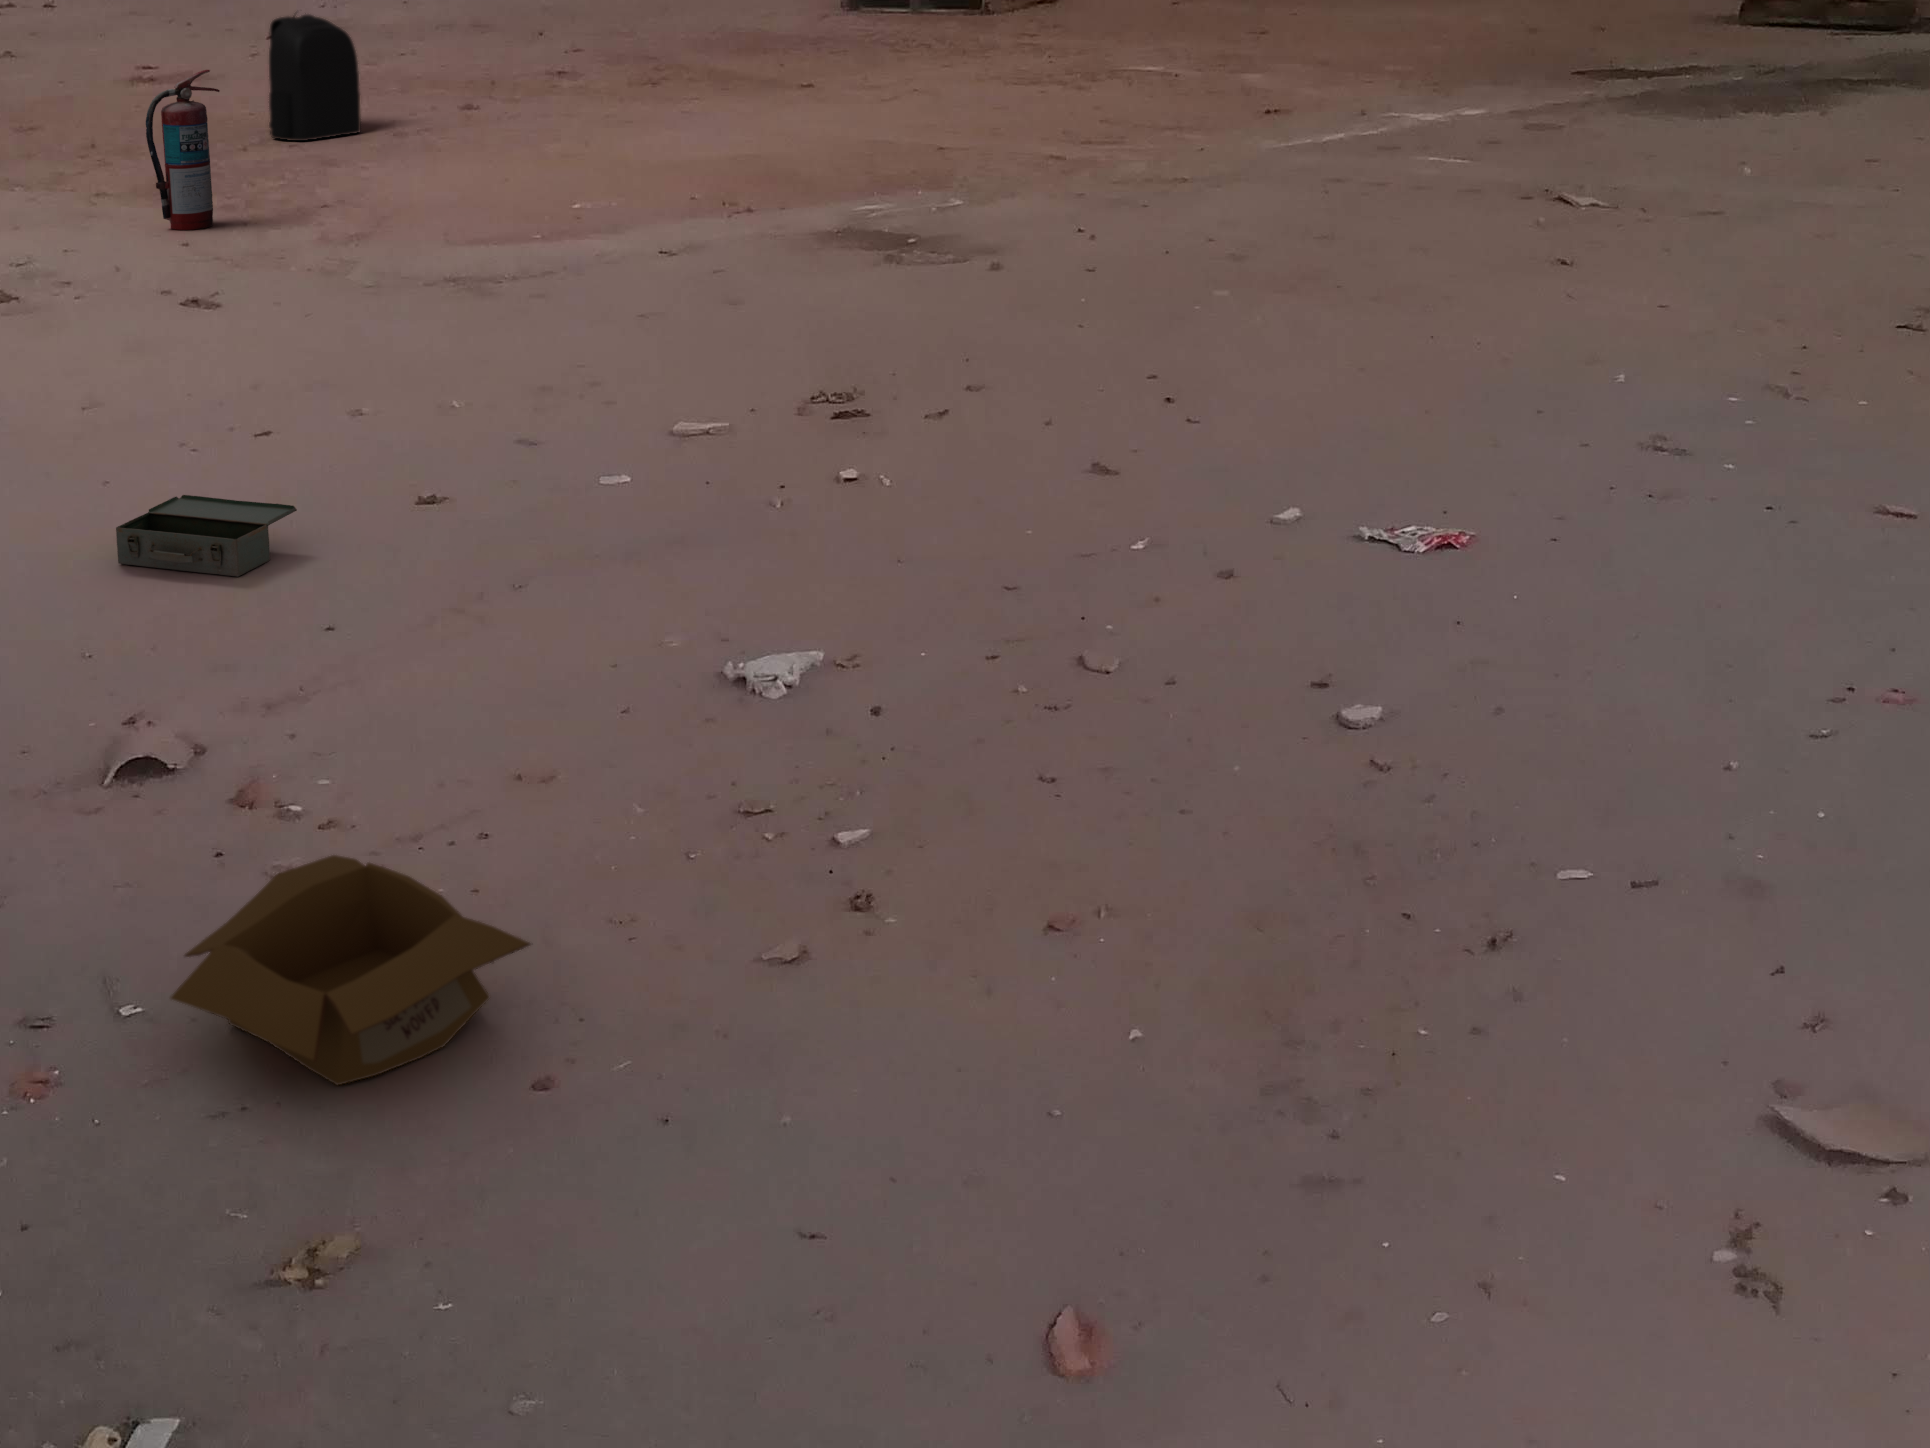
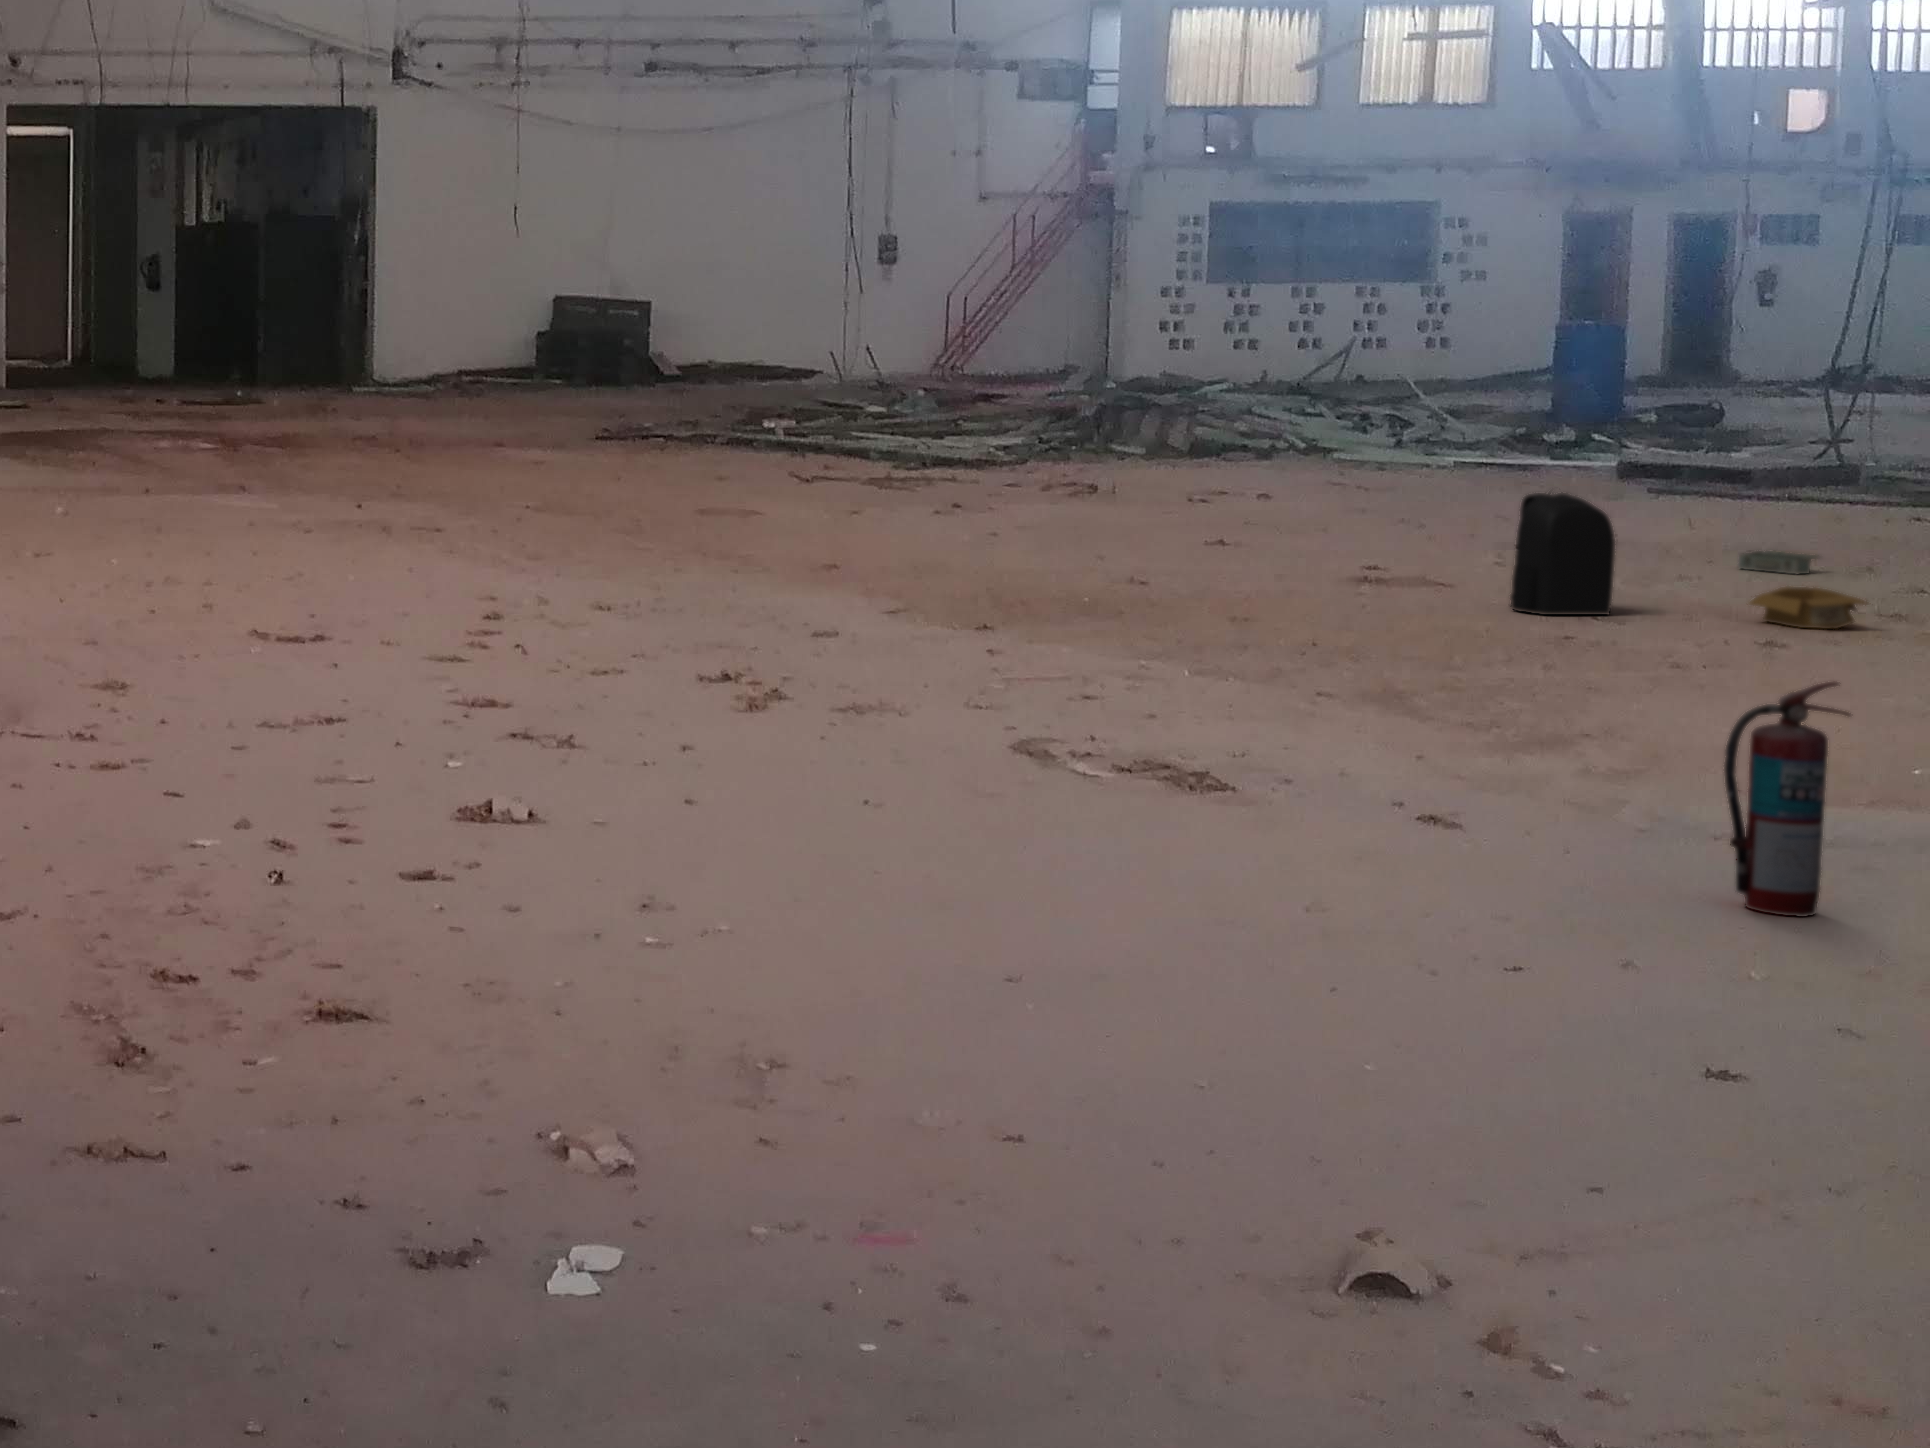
fire extinguisher: present [146,70,220,230] -> present [1724,682,1850,917]
toolbox: present [116,495,297,576] -> present [1739,551,1817,575]
cardboard box: present [171,855,531,1085] -> present [1750,586,1867,629]

